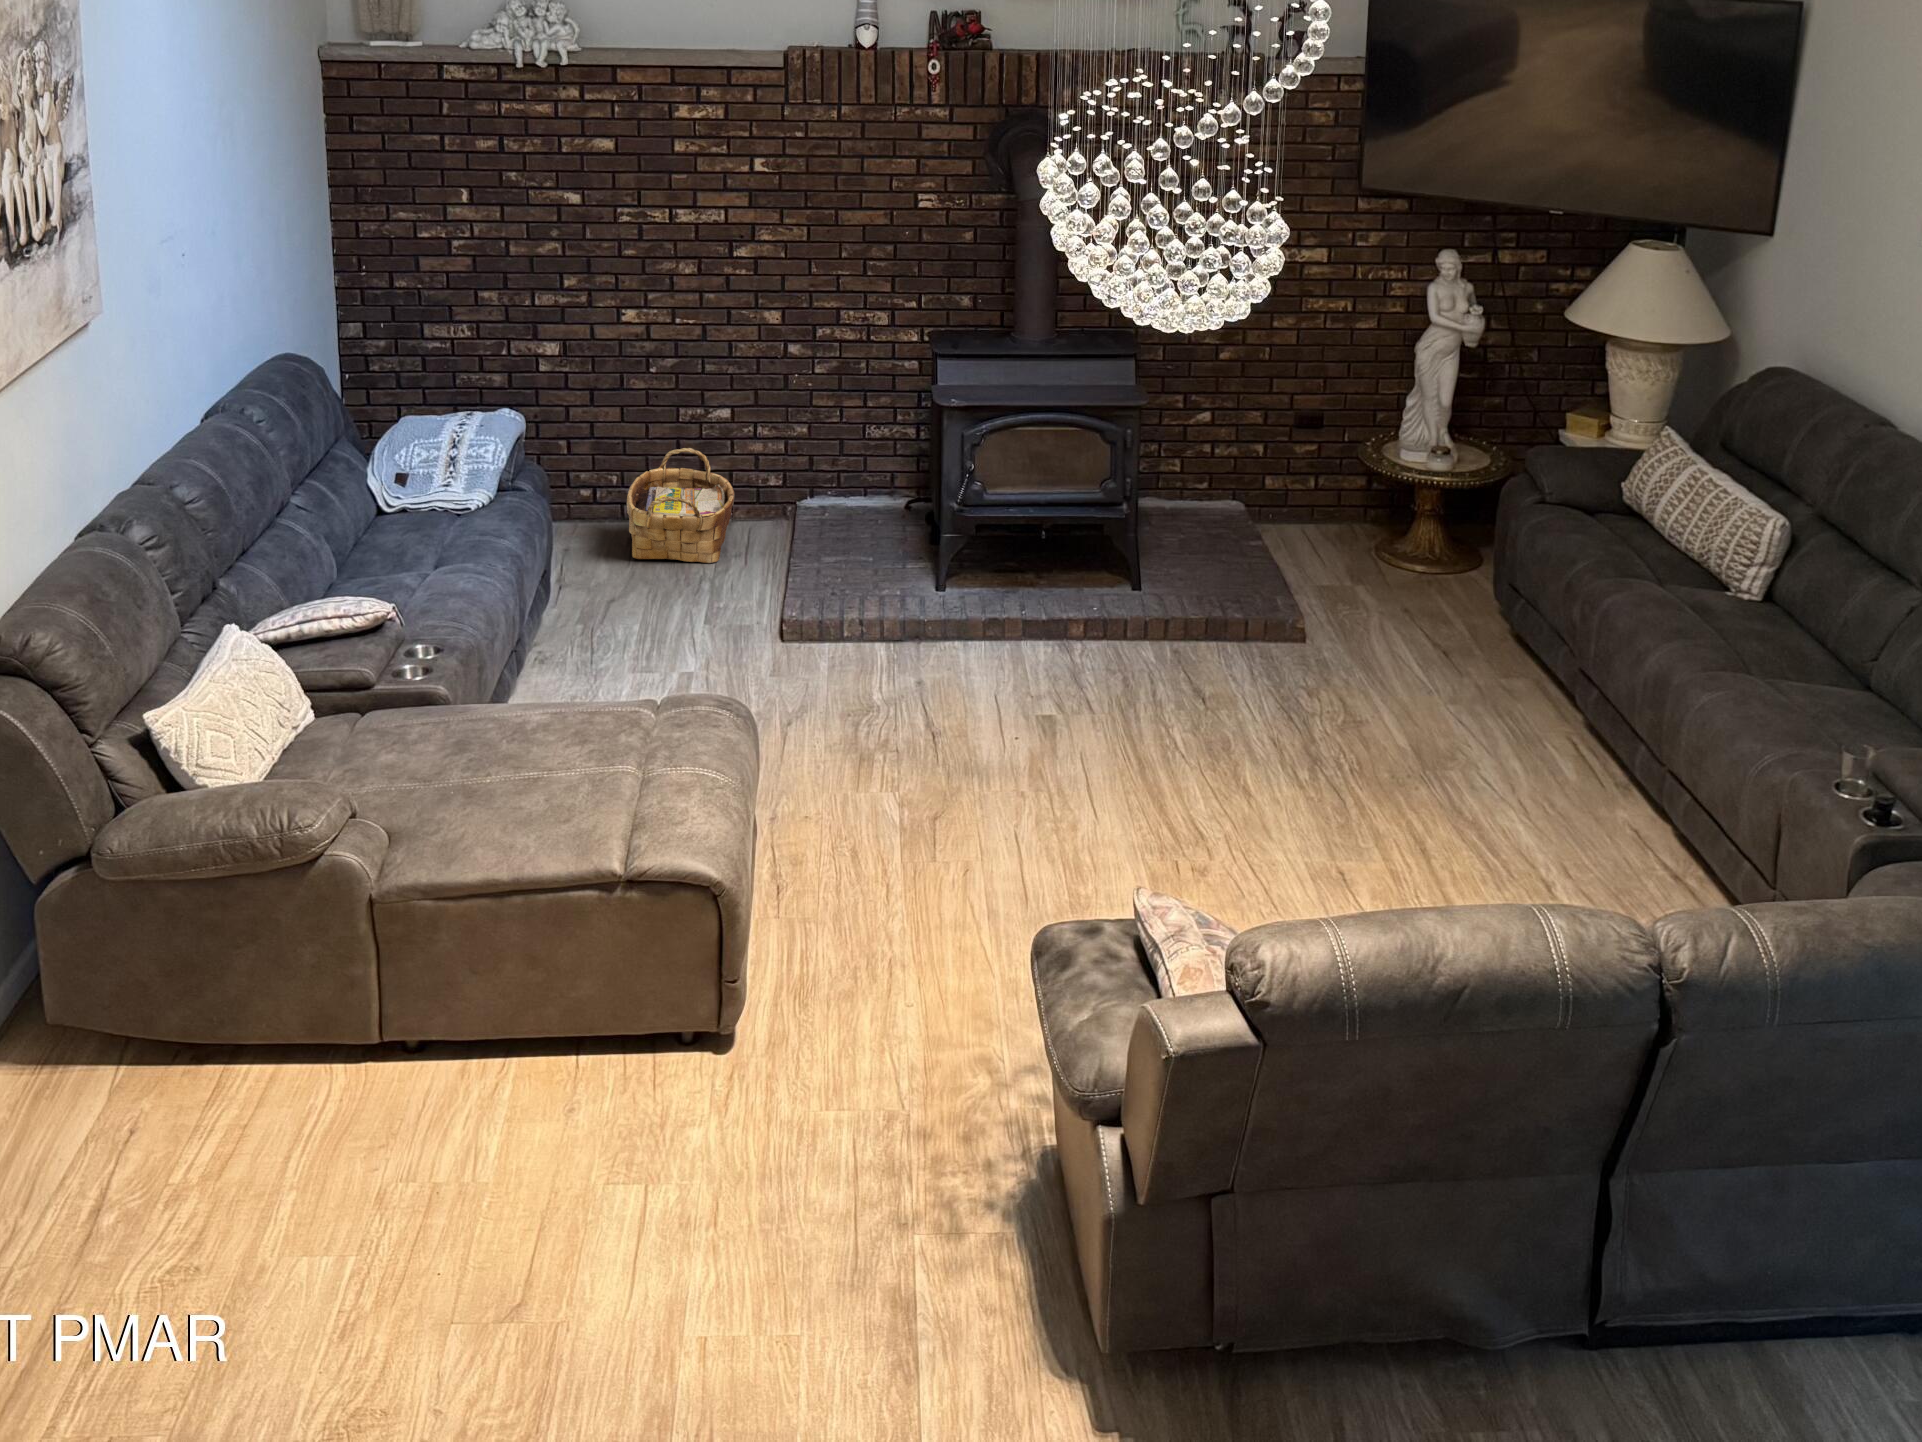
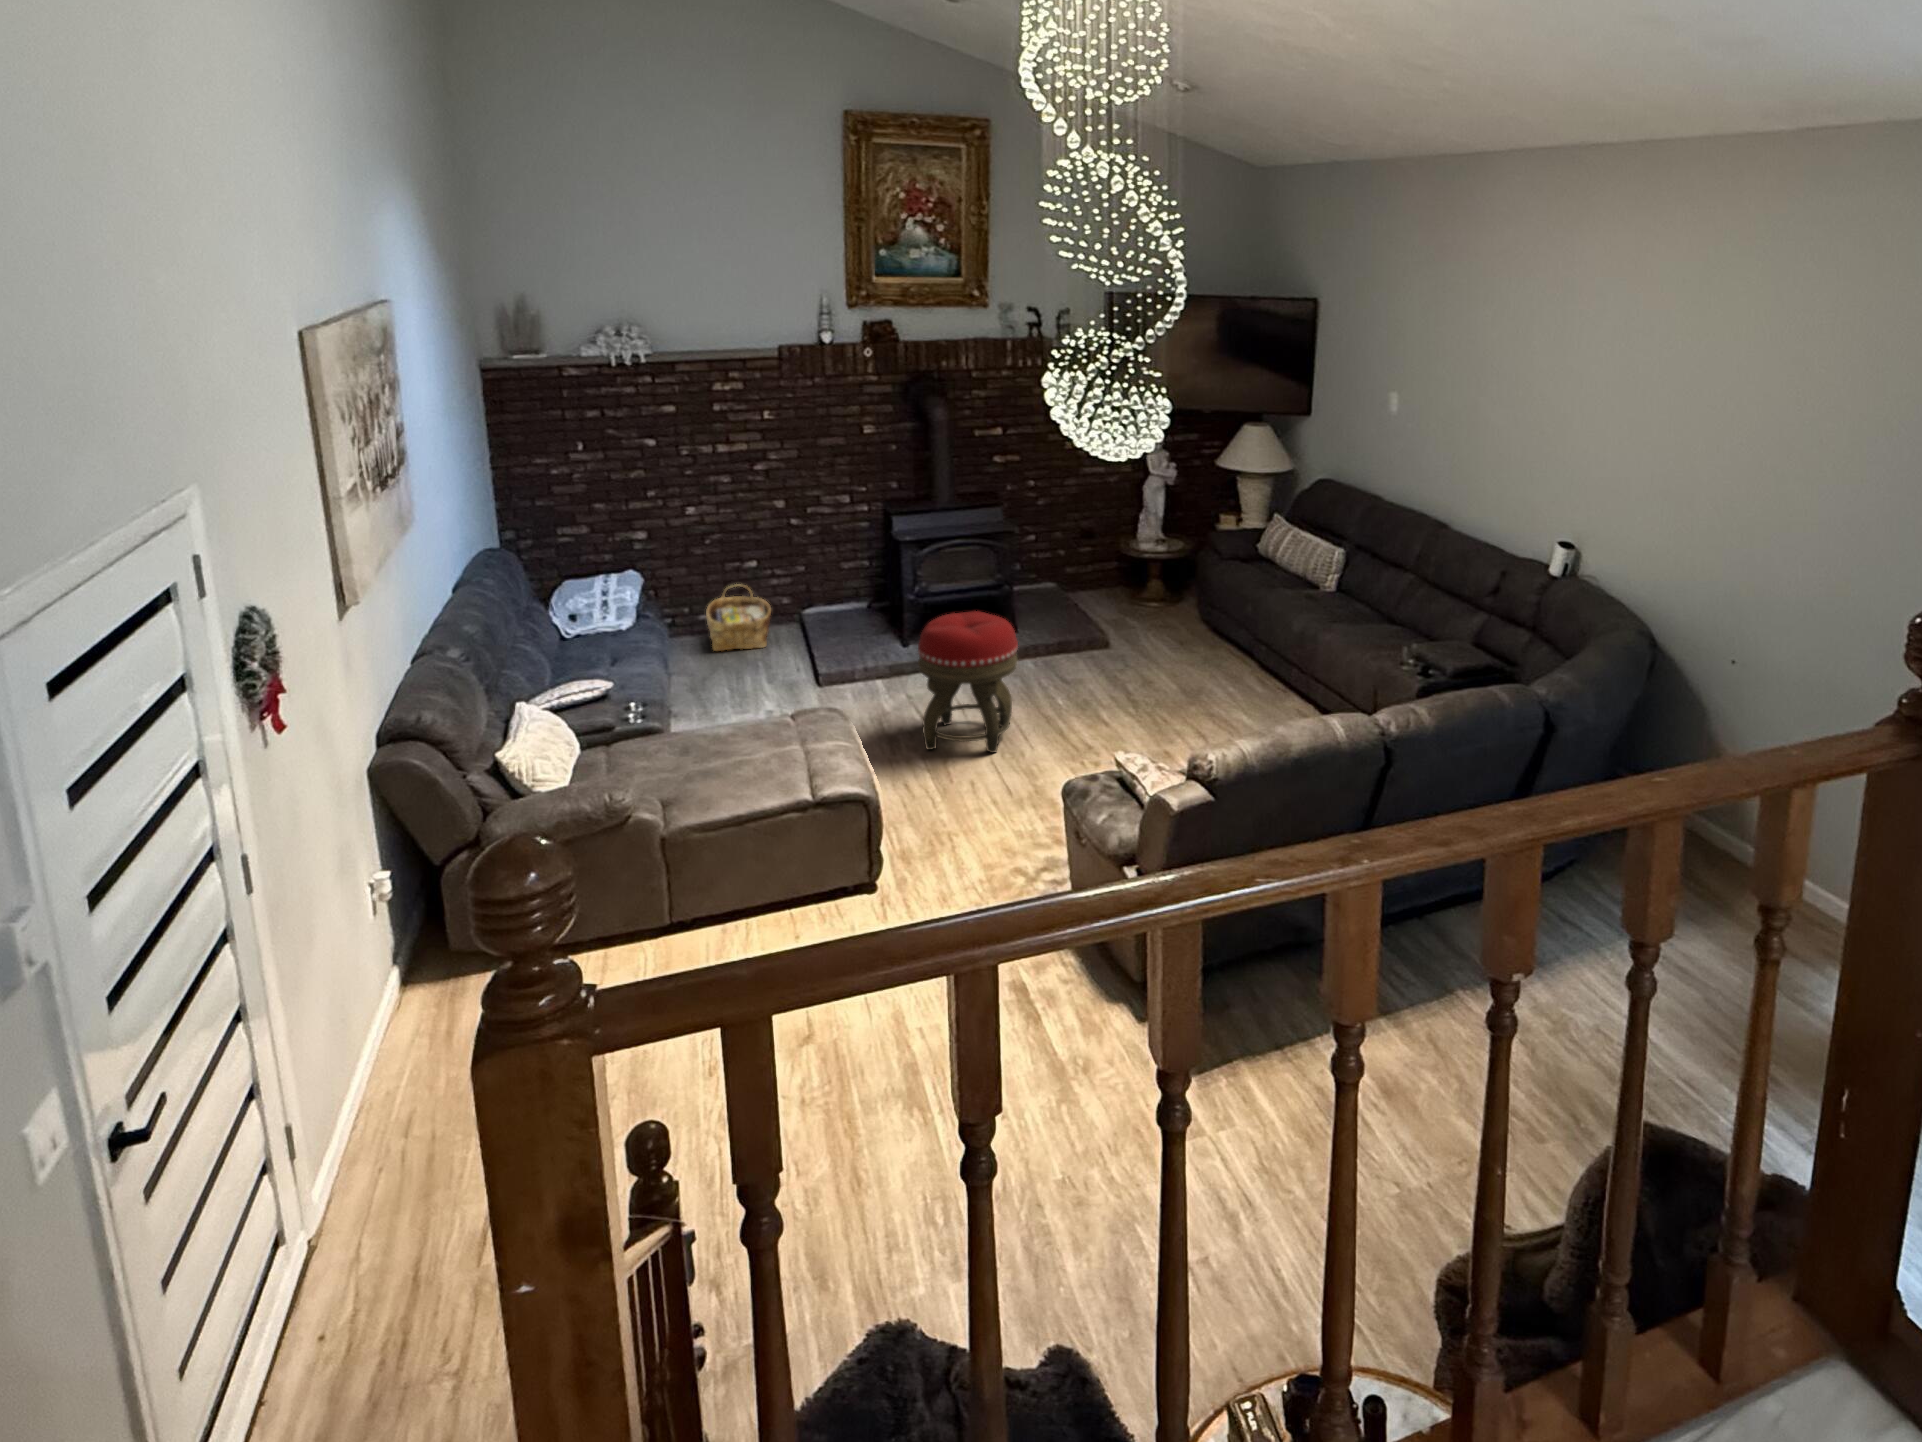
footstool: none [906,555,1090,820] -> present [918,611,1018,753]

